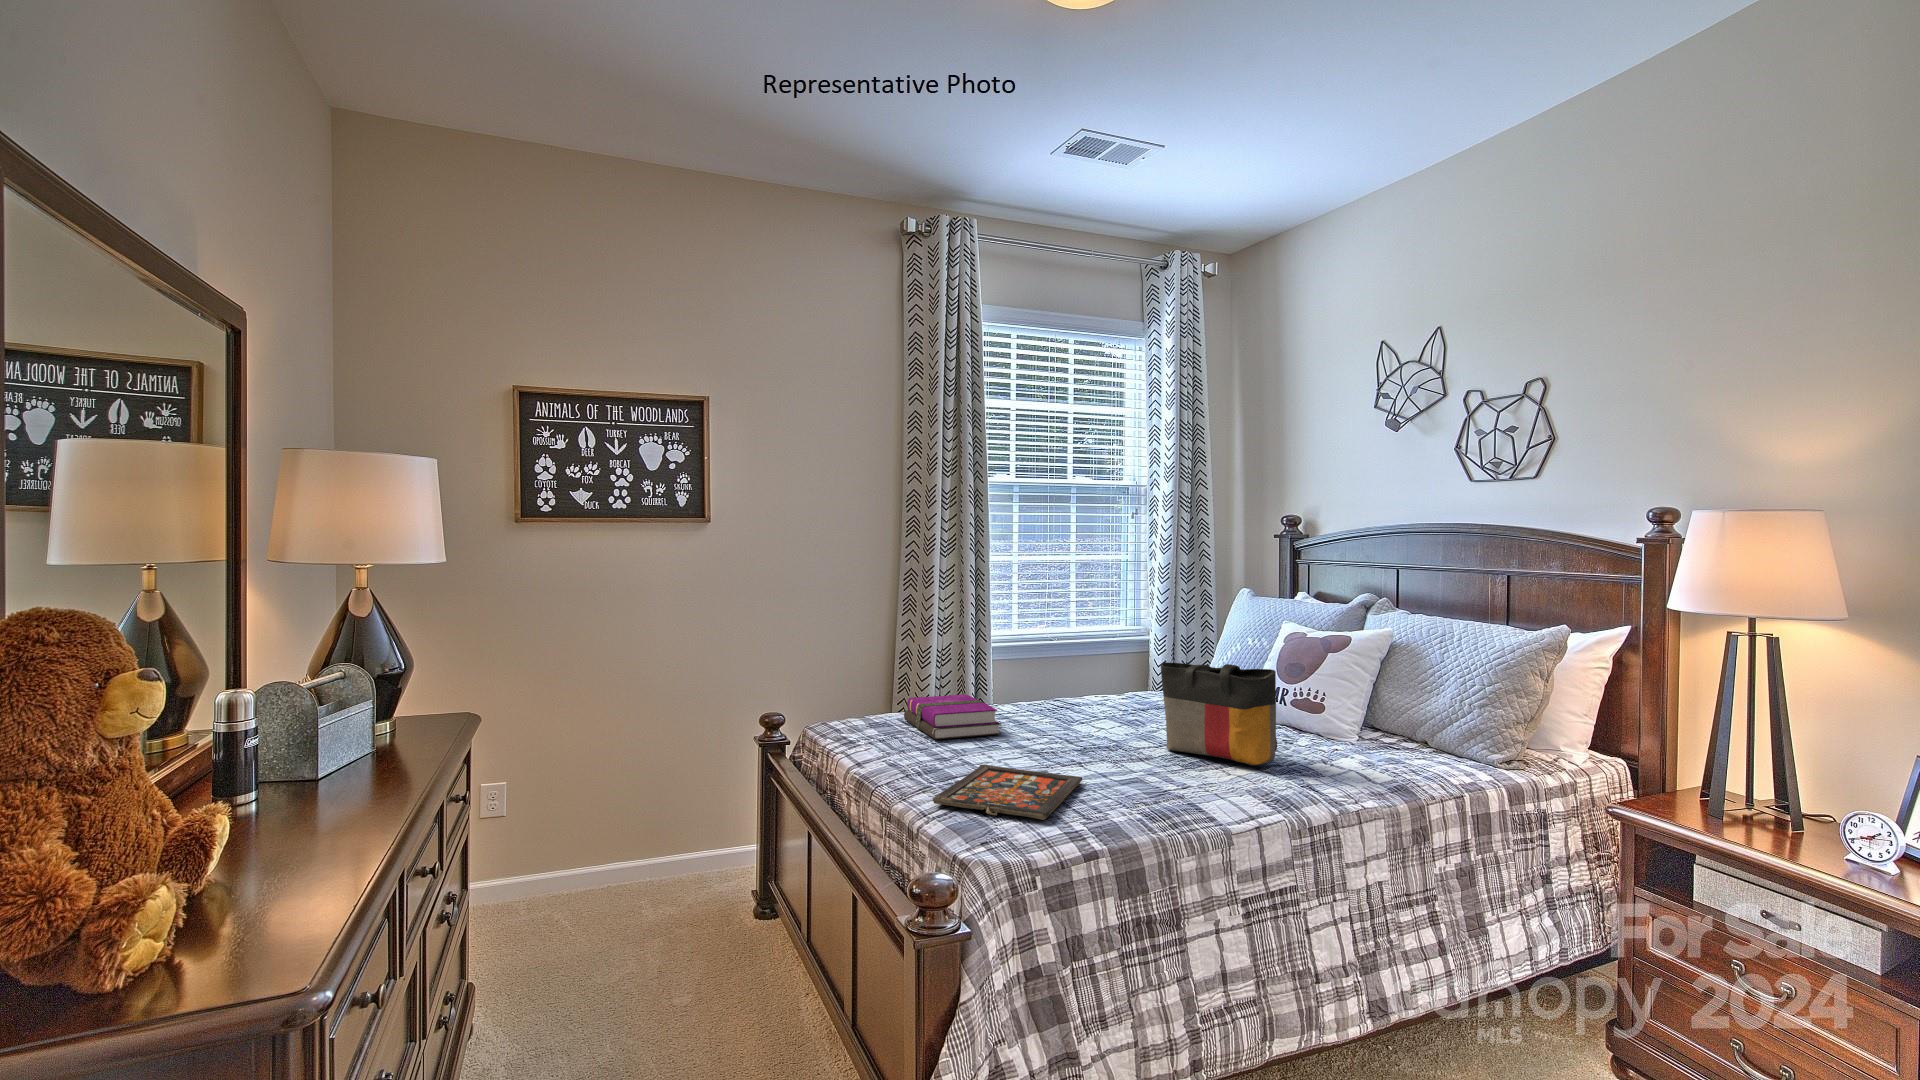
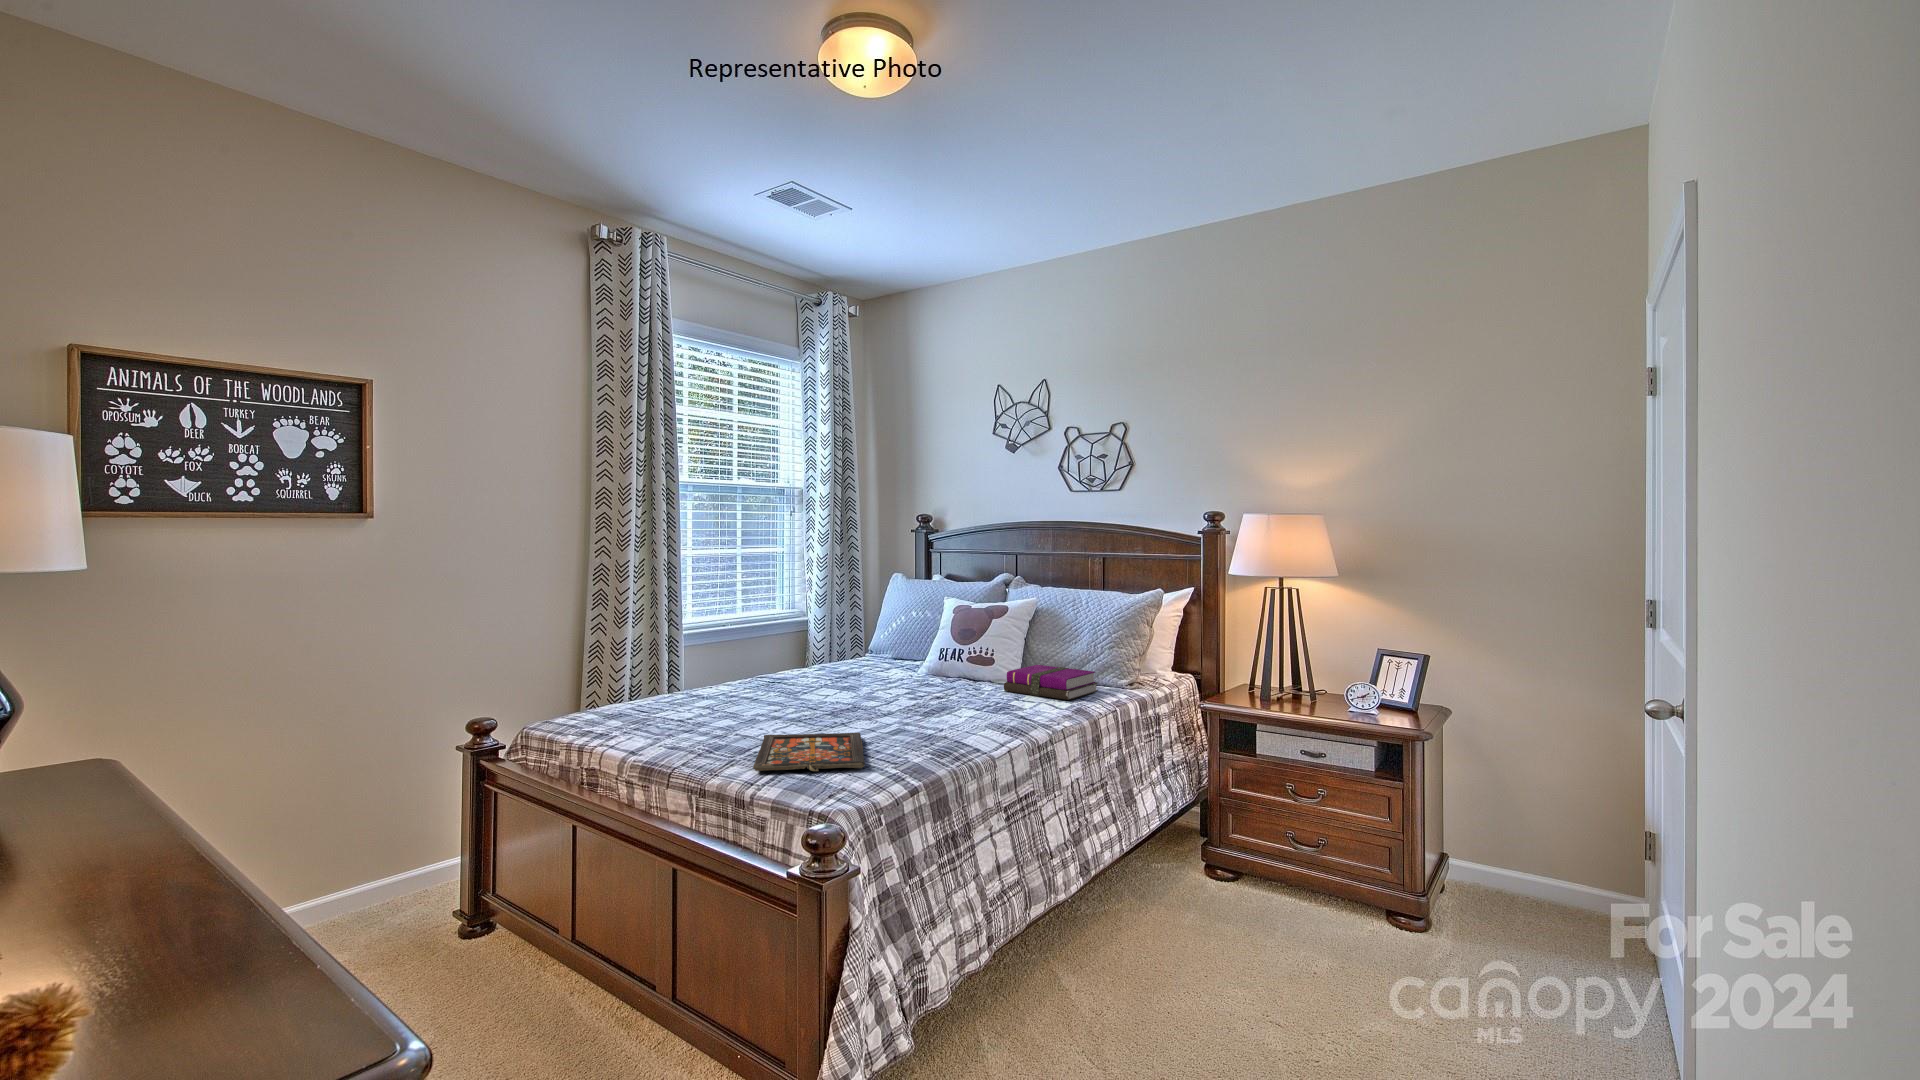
tote bag: present [1161,662,1277,765] -> none [891,629,988,707]
notebook: present [904,694,1001,739] -> present [1004,665,1098,700]

